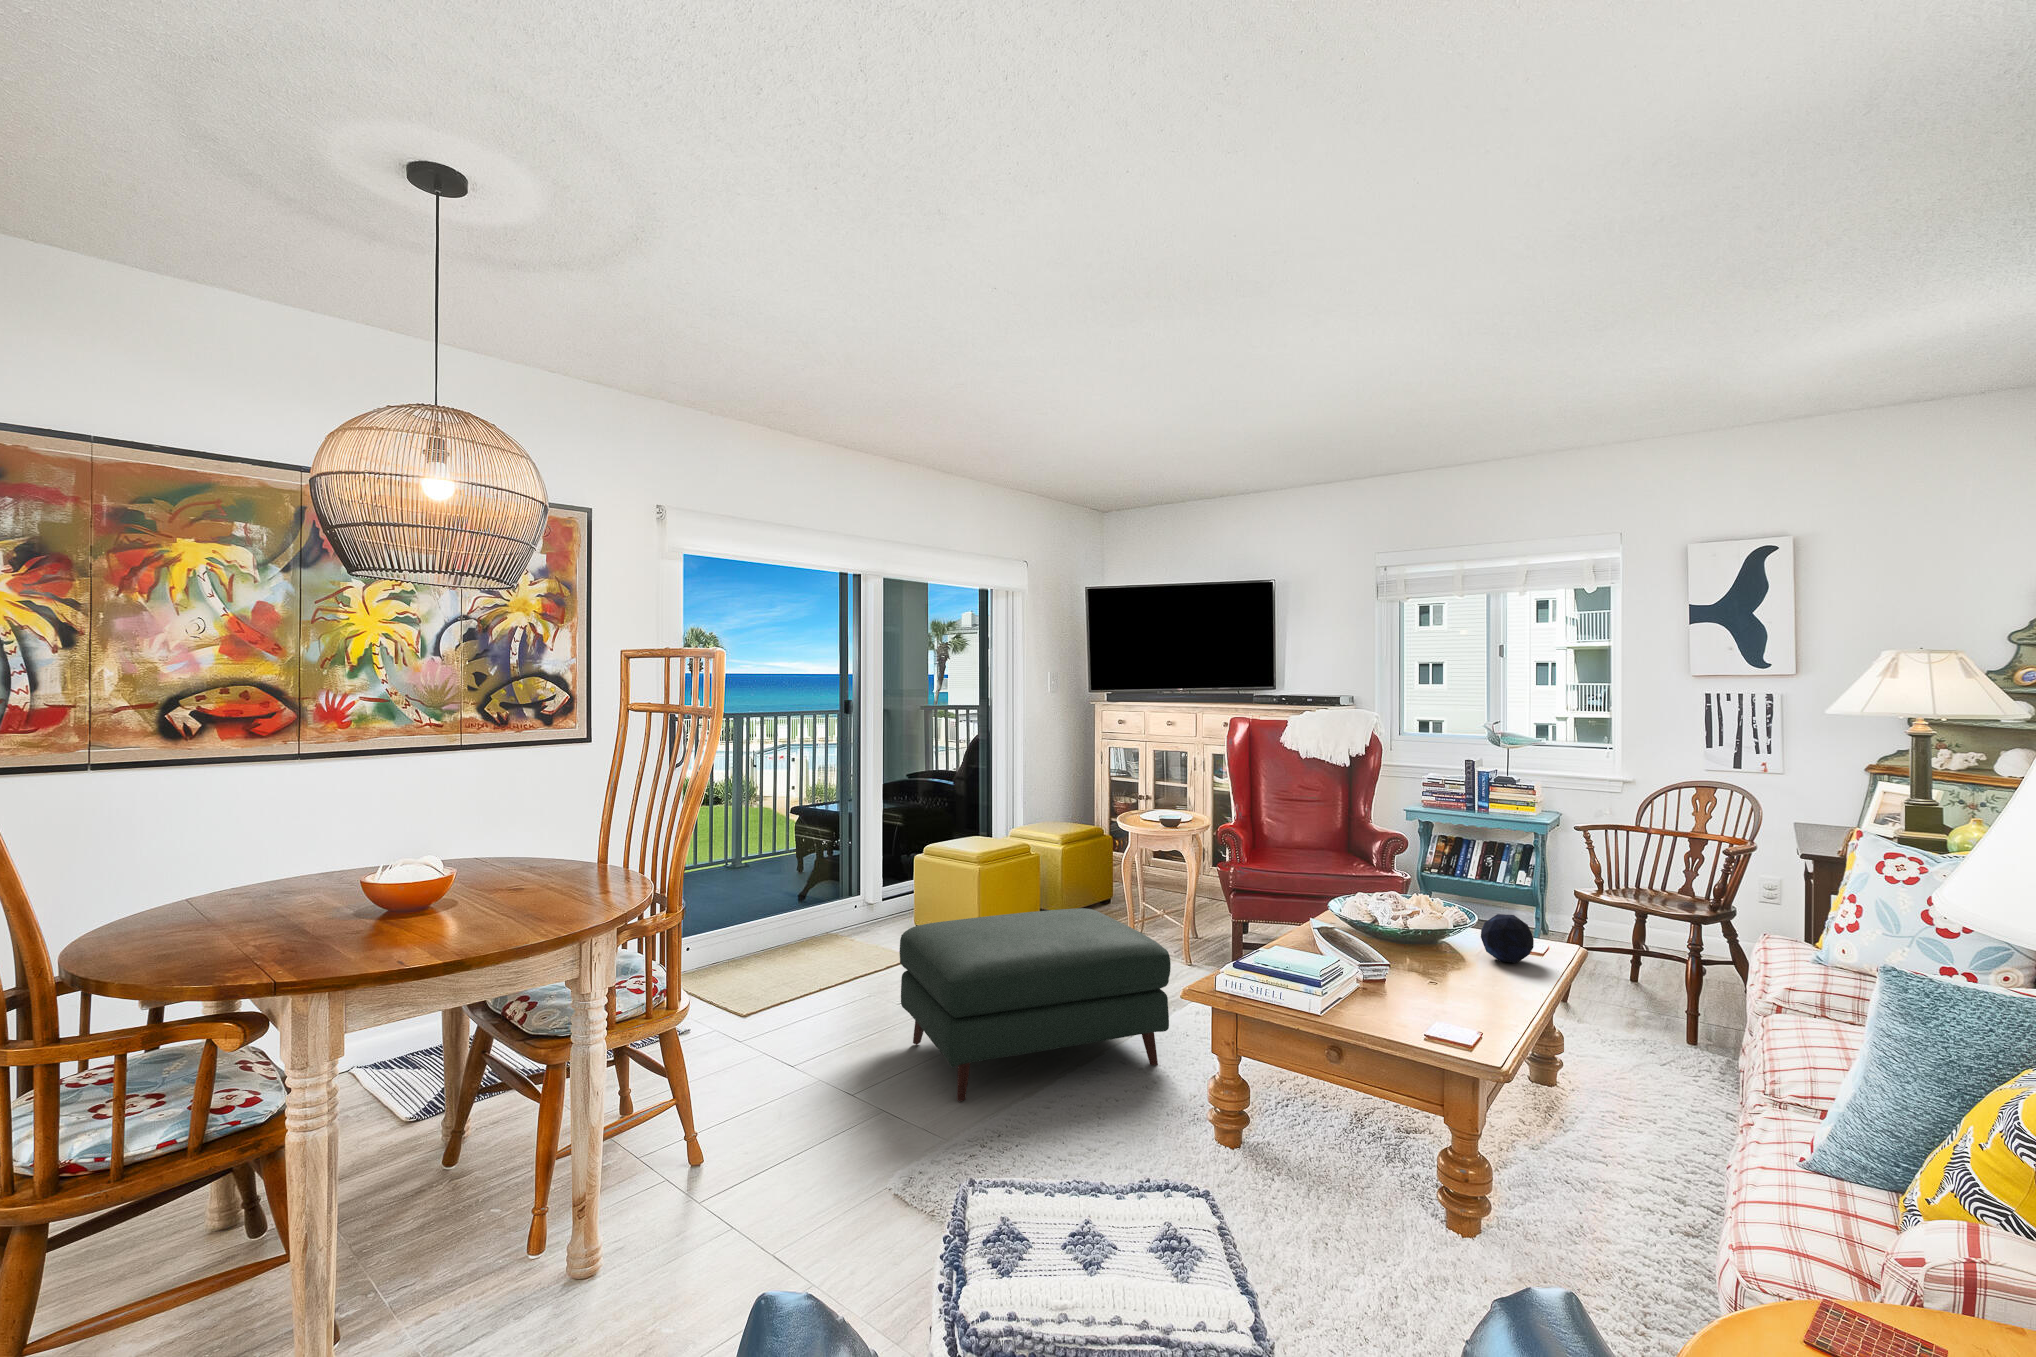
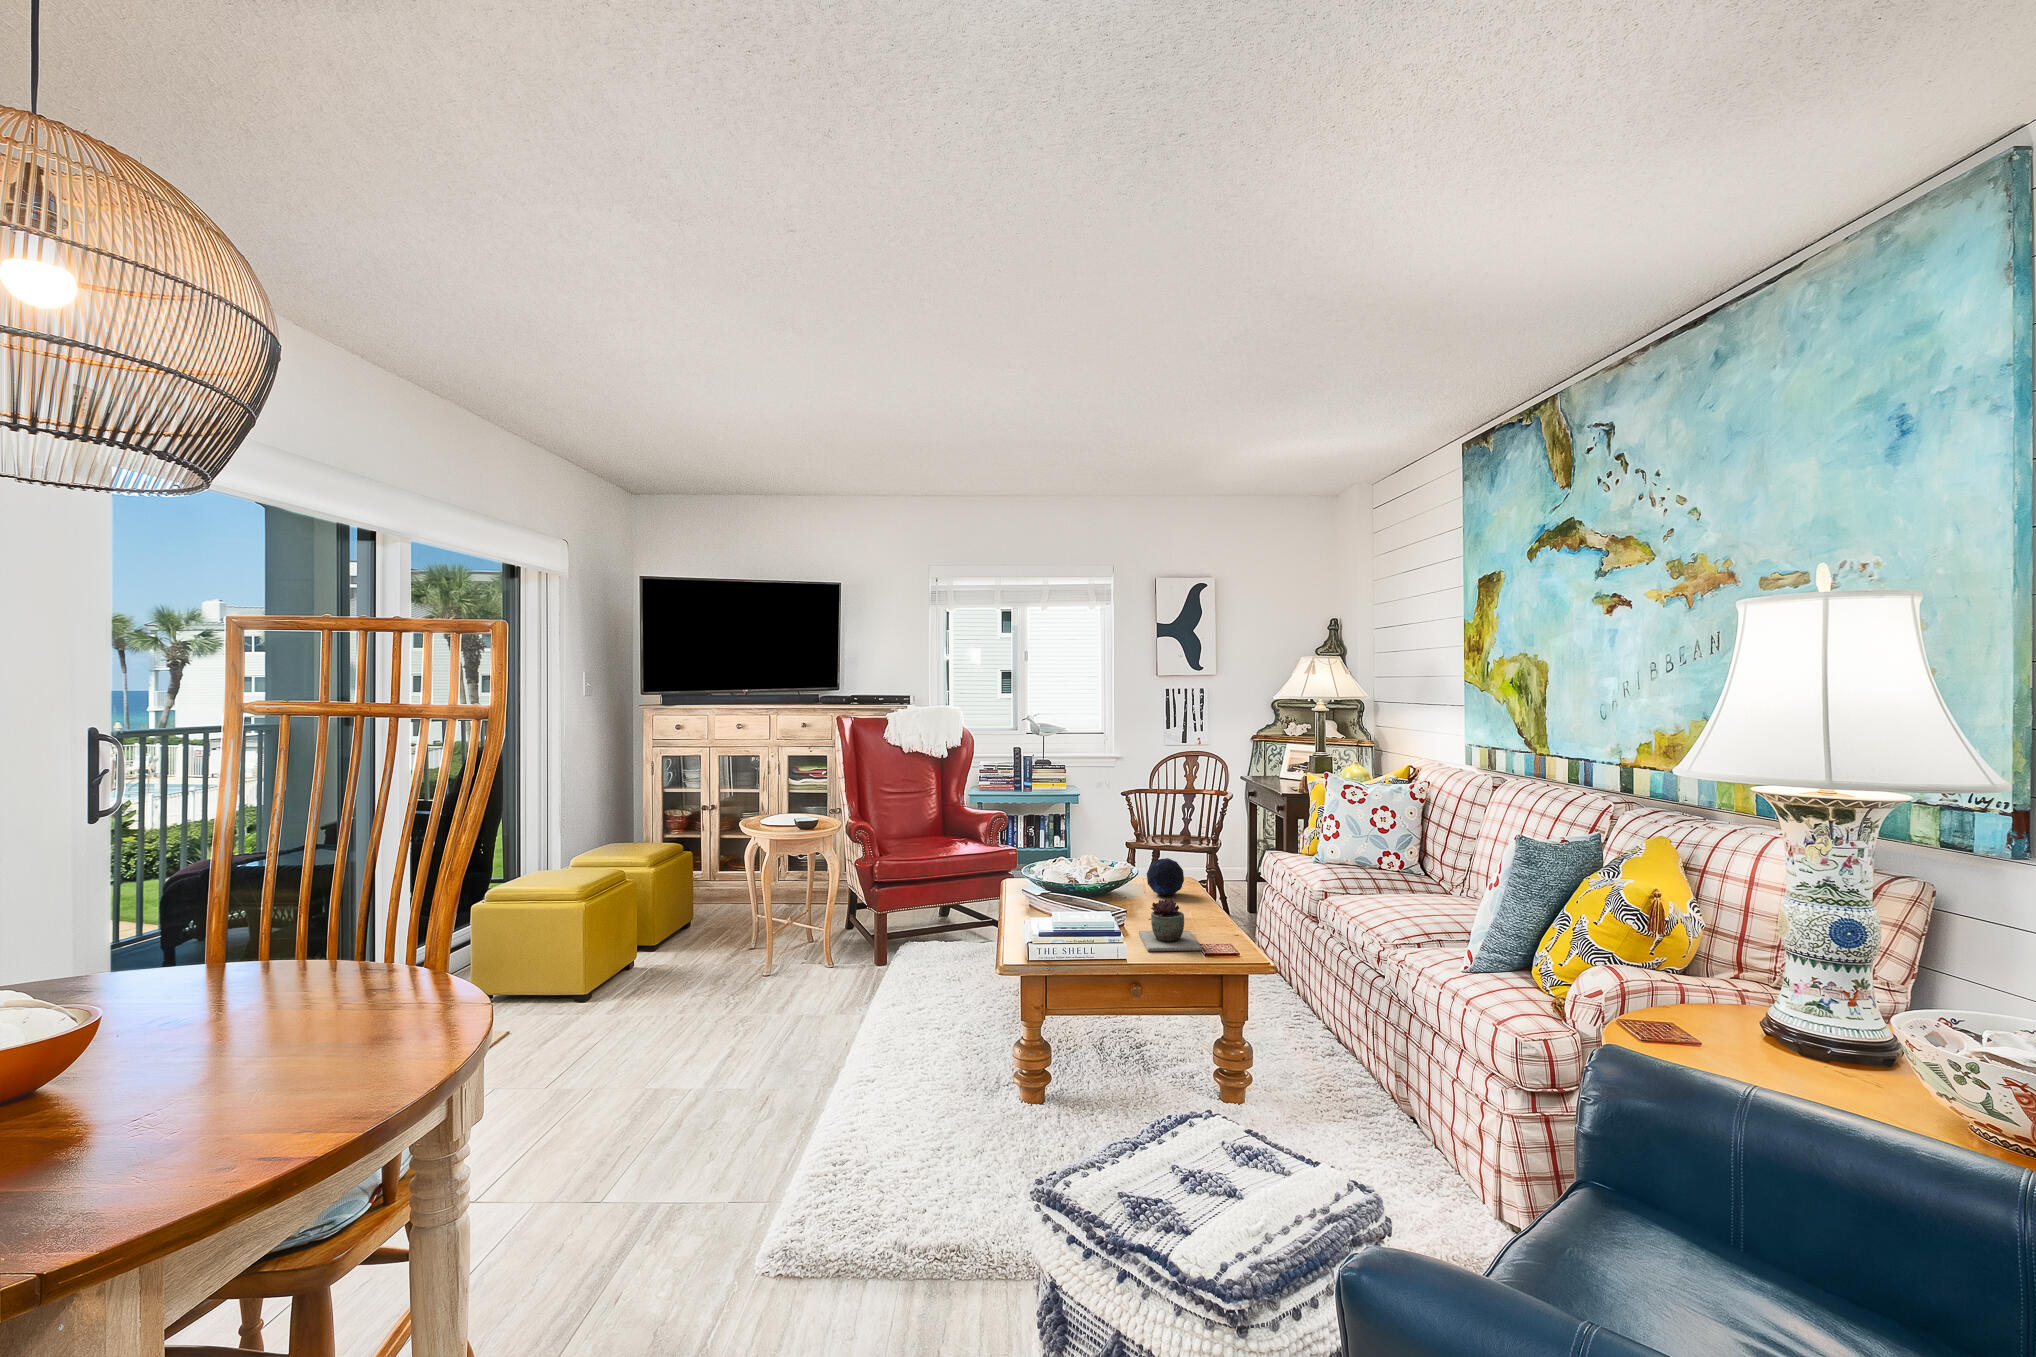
ottoman: present [899,908,1171,1101] -> none [616,919,923,1151]
succulent plant: none [1369,959,1460,1032] -> present [1139,899,1202,951]

